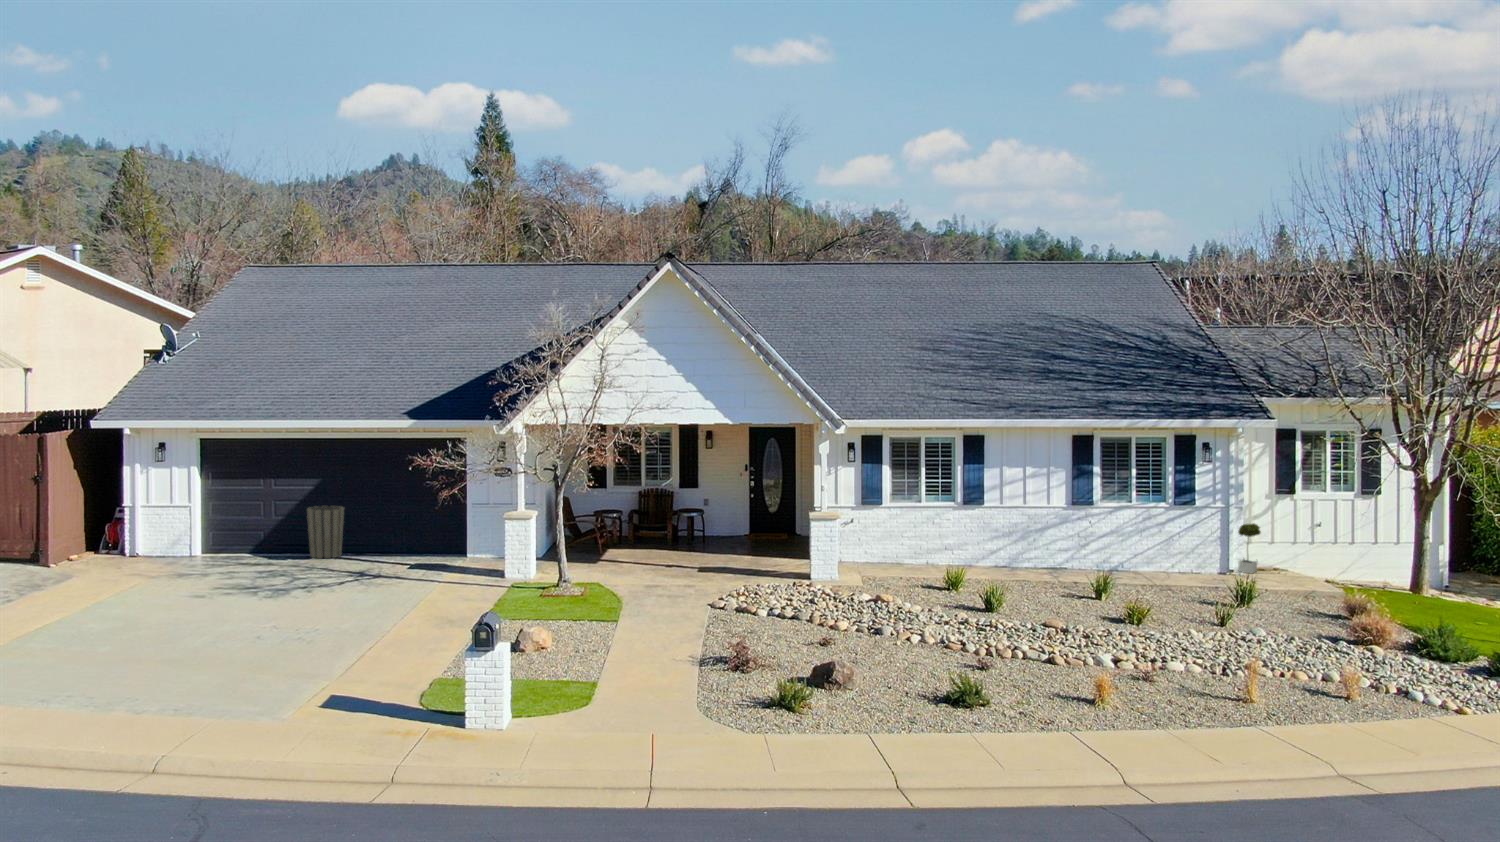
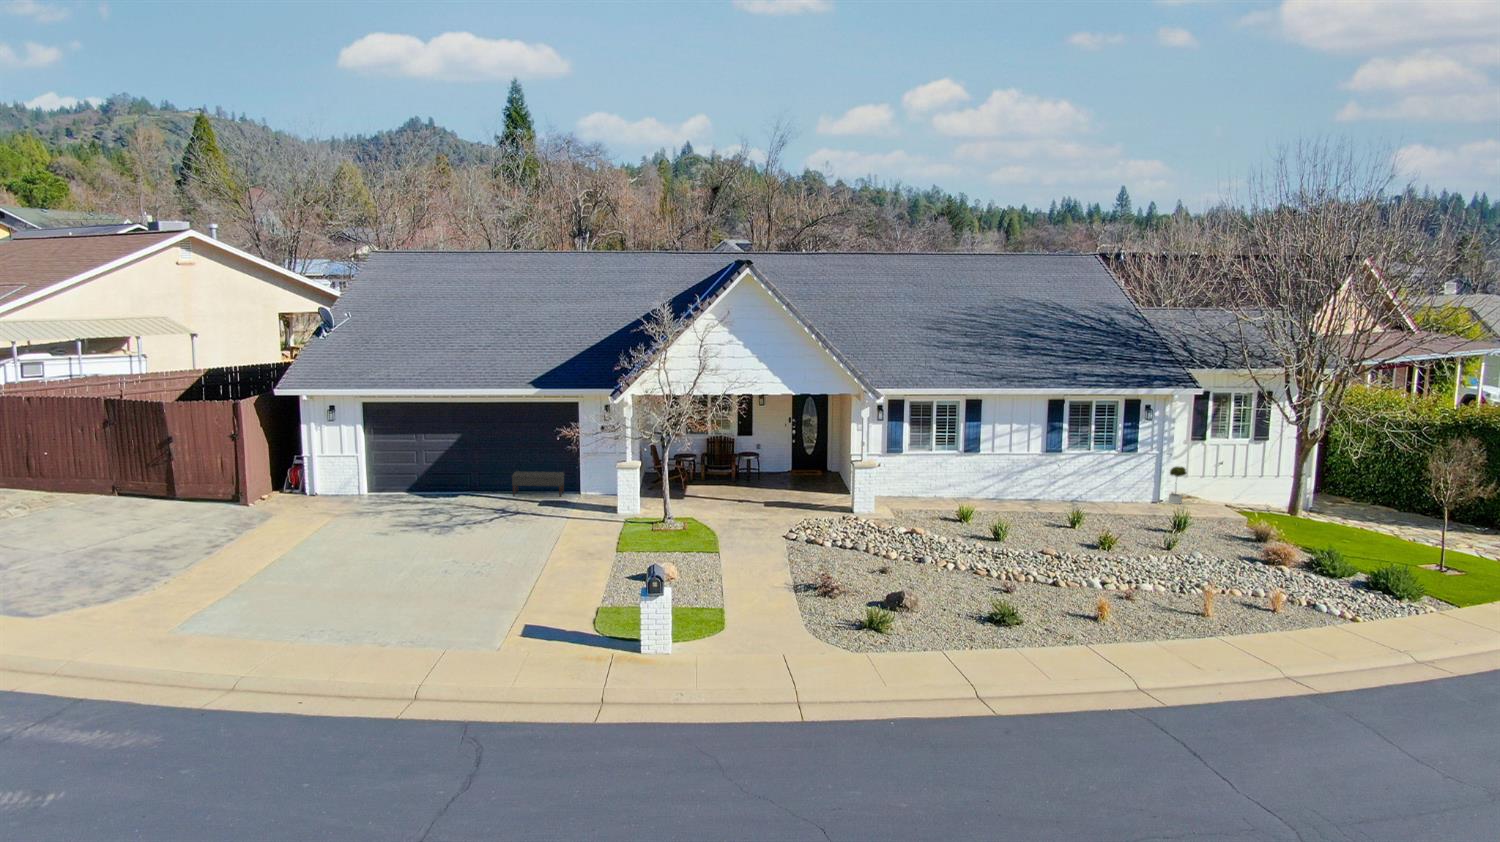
trash can: present [307,506,345,558] -> none [453,455,482,497]
bench: none [380,527,450,559] -> present [512,471,564,496]

